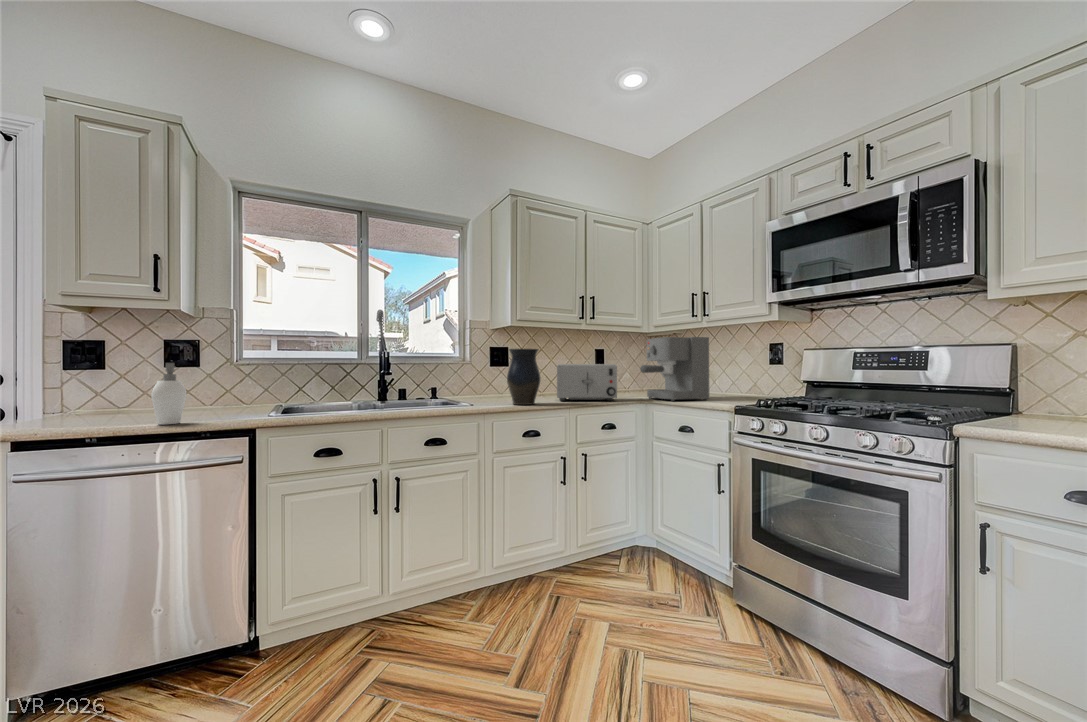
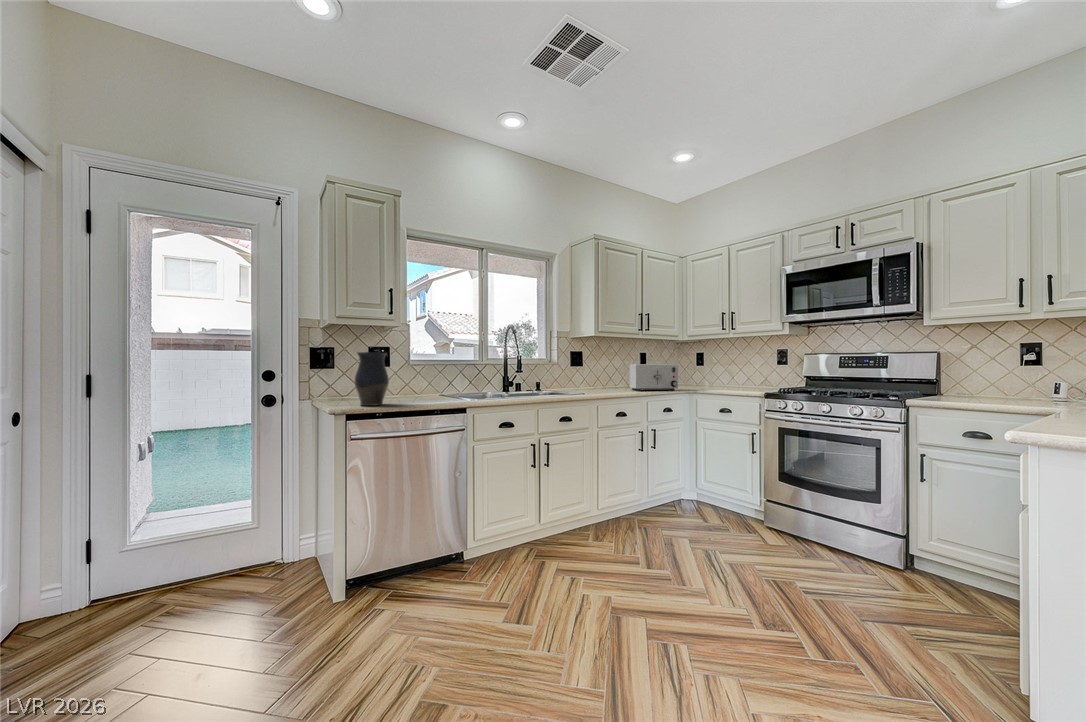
coffee maker: present [640,337,709,401] -> none [693,345,740,390]
vase: present [507,349,541,405] -> present [355,352,389,406]
soap dispenser: present [152,363,187,424] -> none [412,364,435,404]

